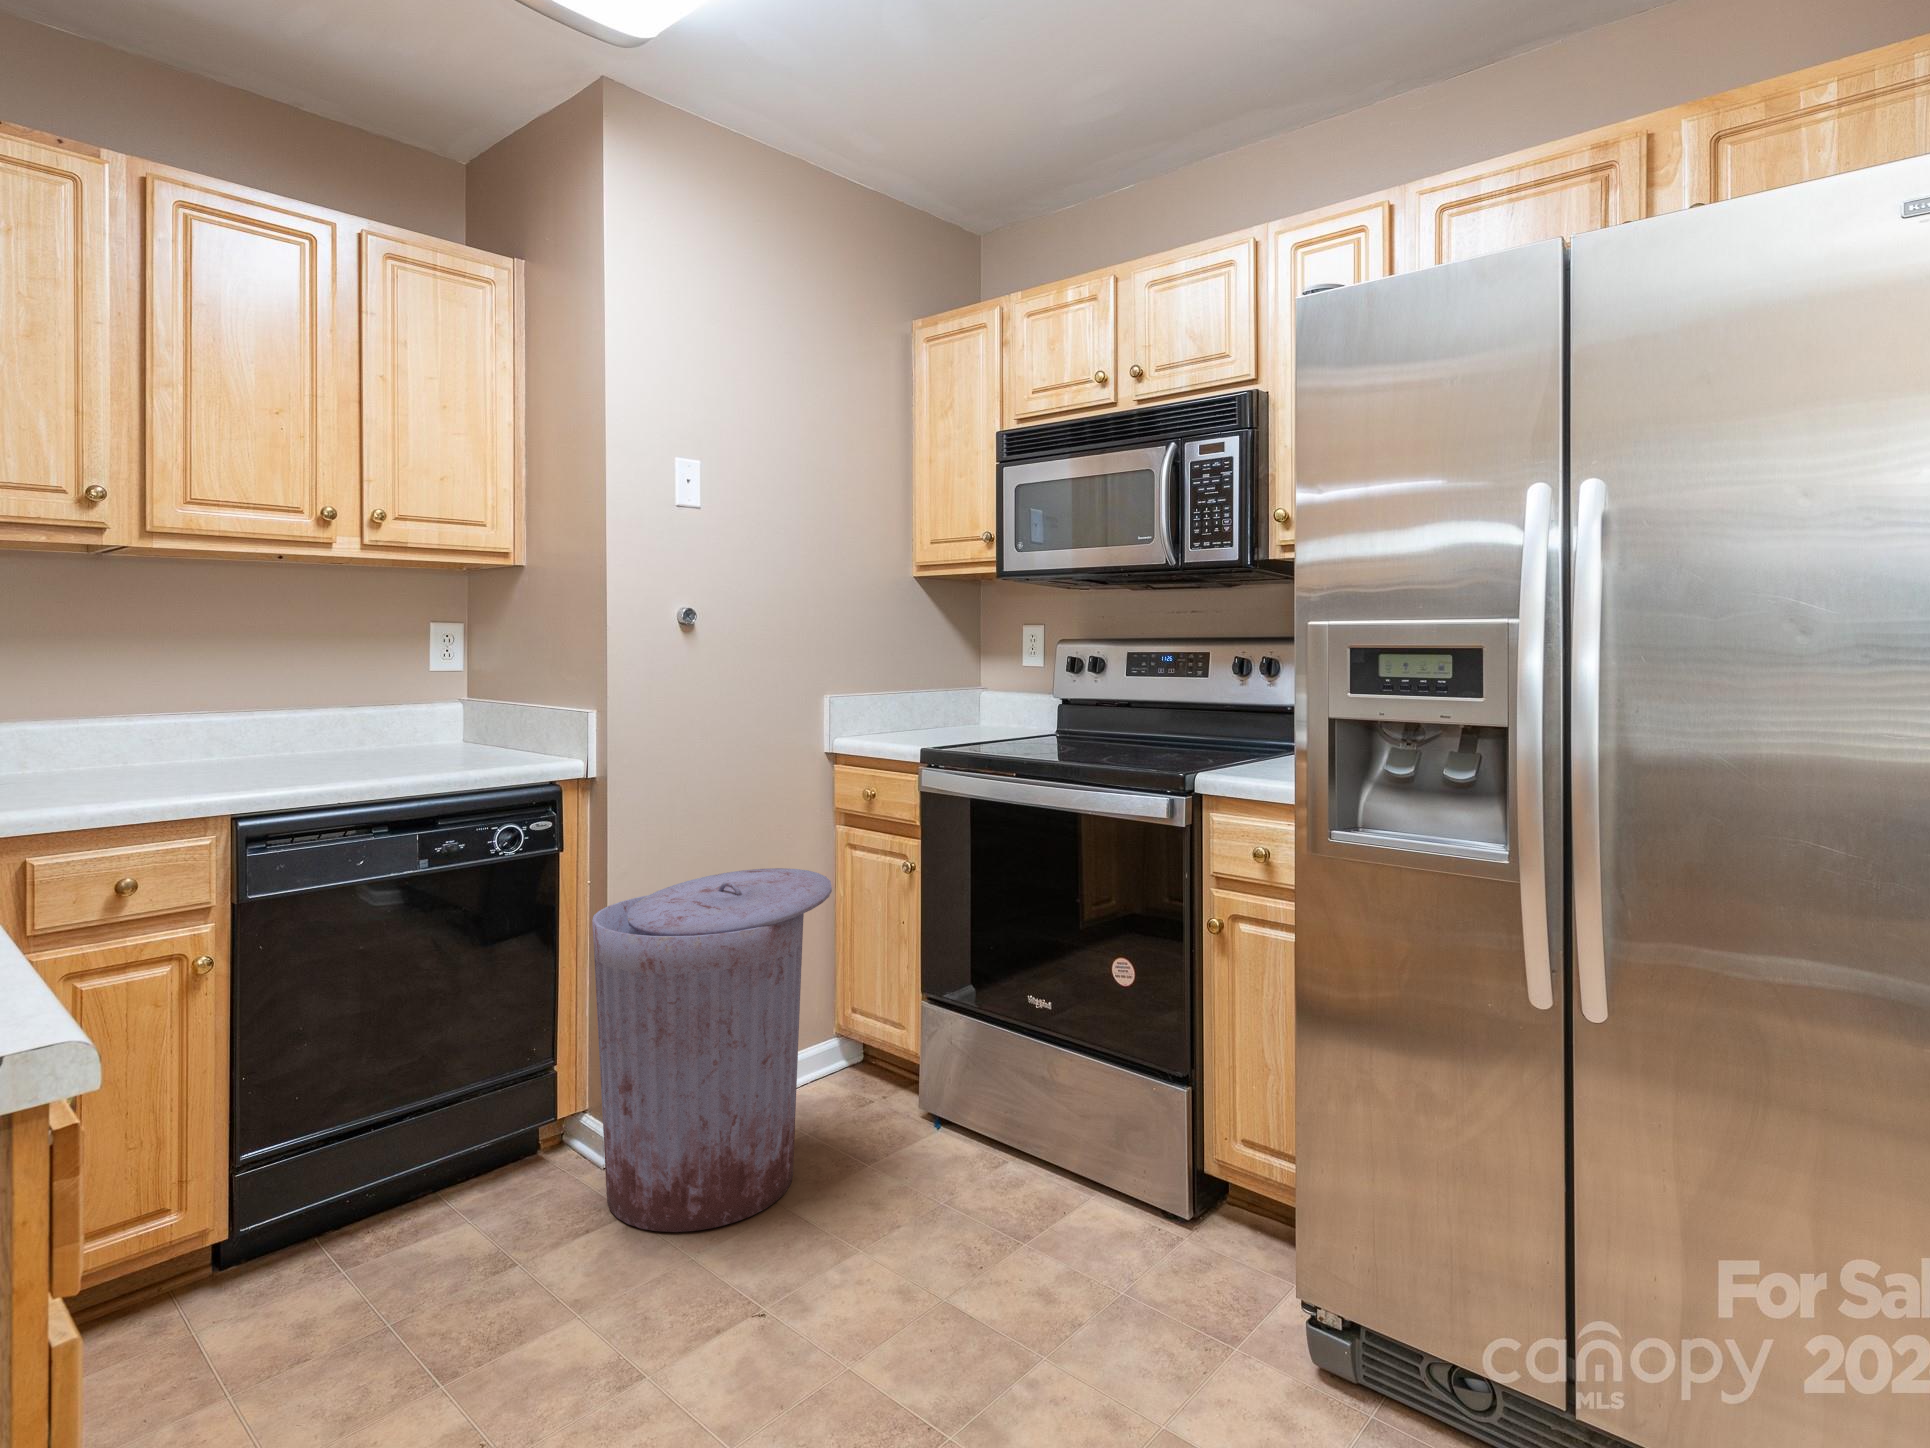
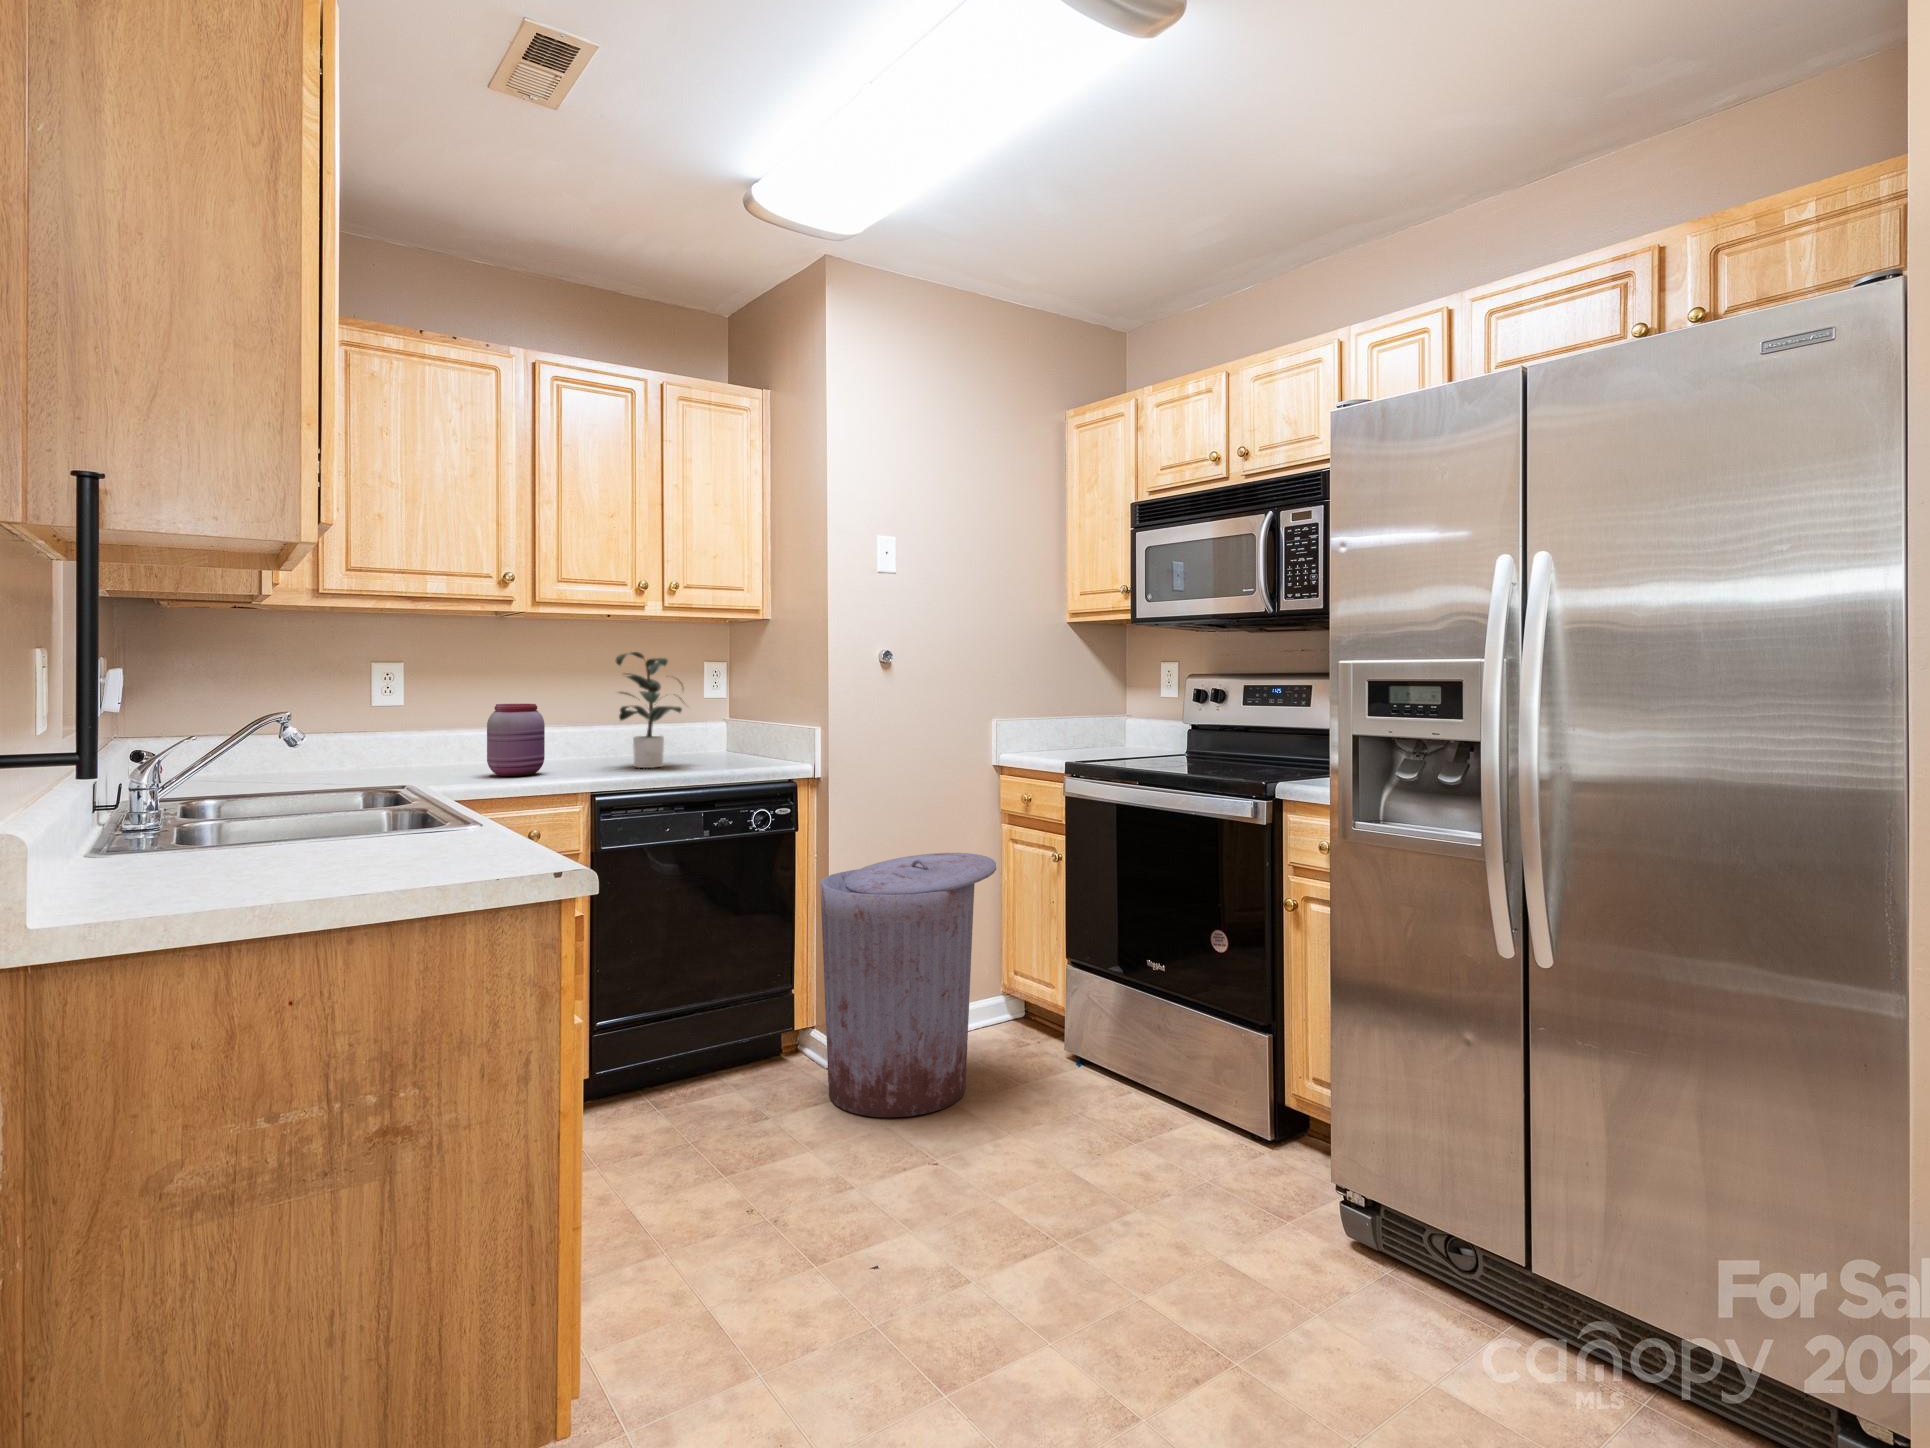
potted plant: none [261,606,425,768] -> present [616,652,682,768]
jar: none [73,680,173,786] -> present [487,704,545,776]

